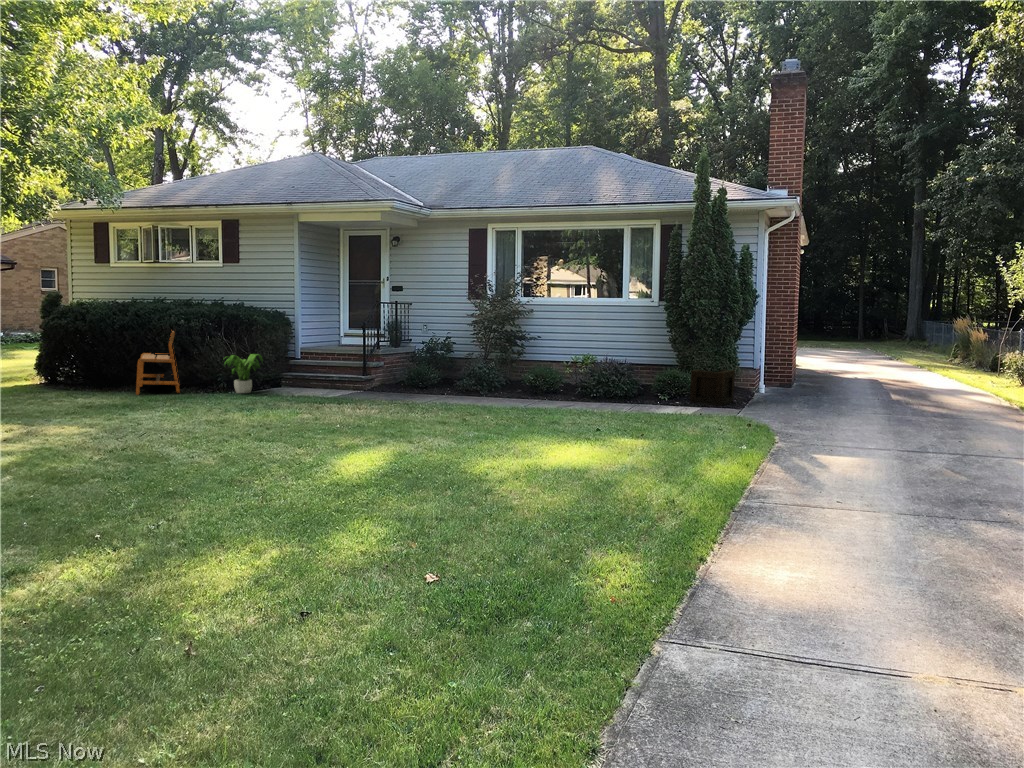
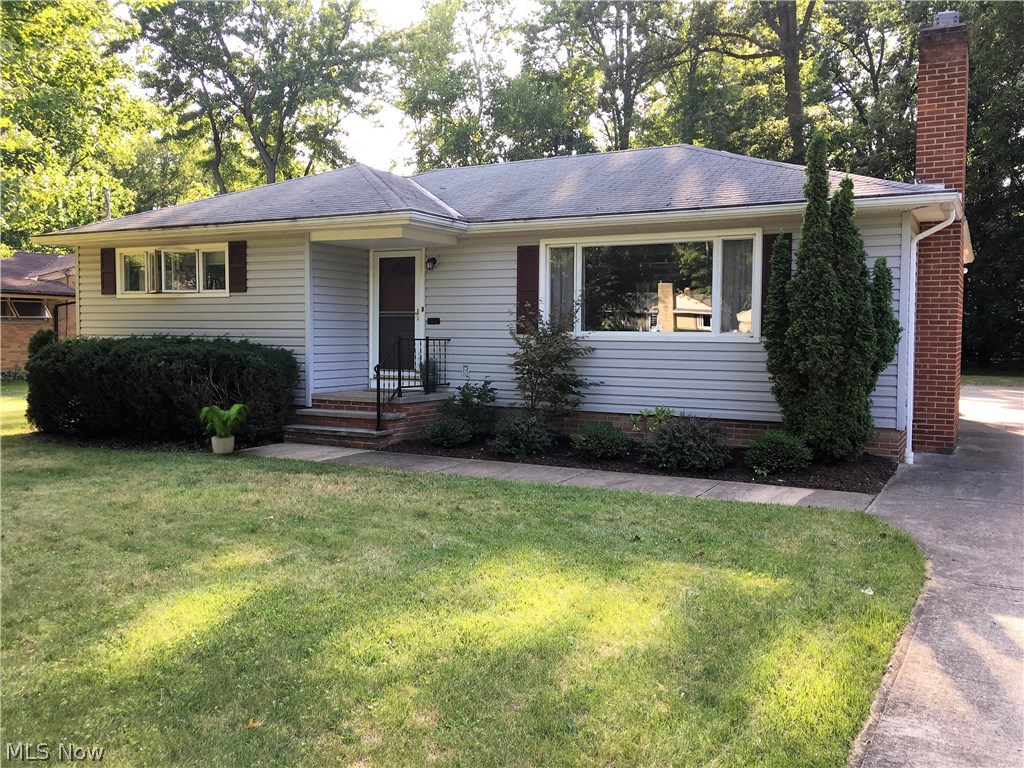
bench: present [136,331,180,395] -> none [95,372,161,454]
wooden crate: present [690,369,735,406] -> none [800,430,866,487]

